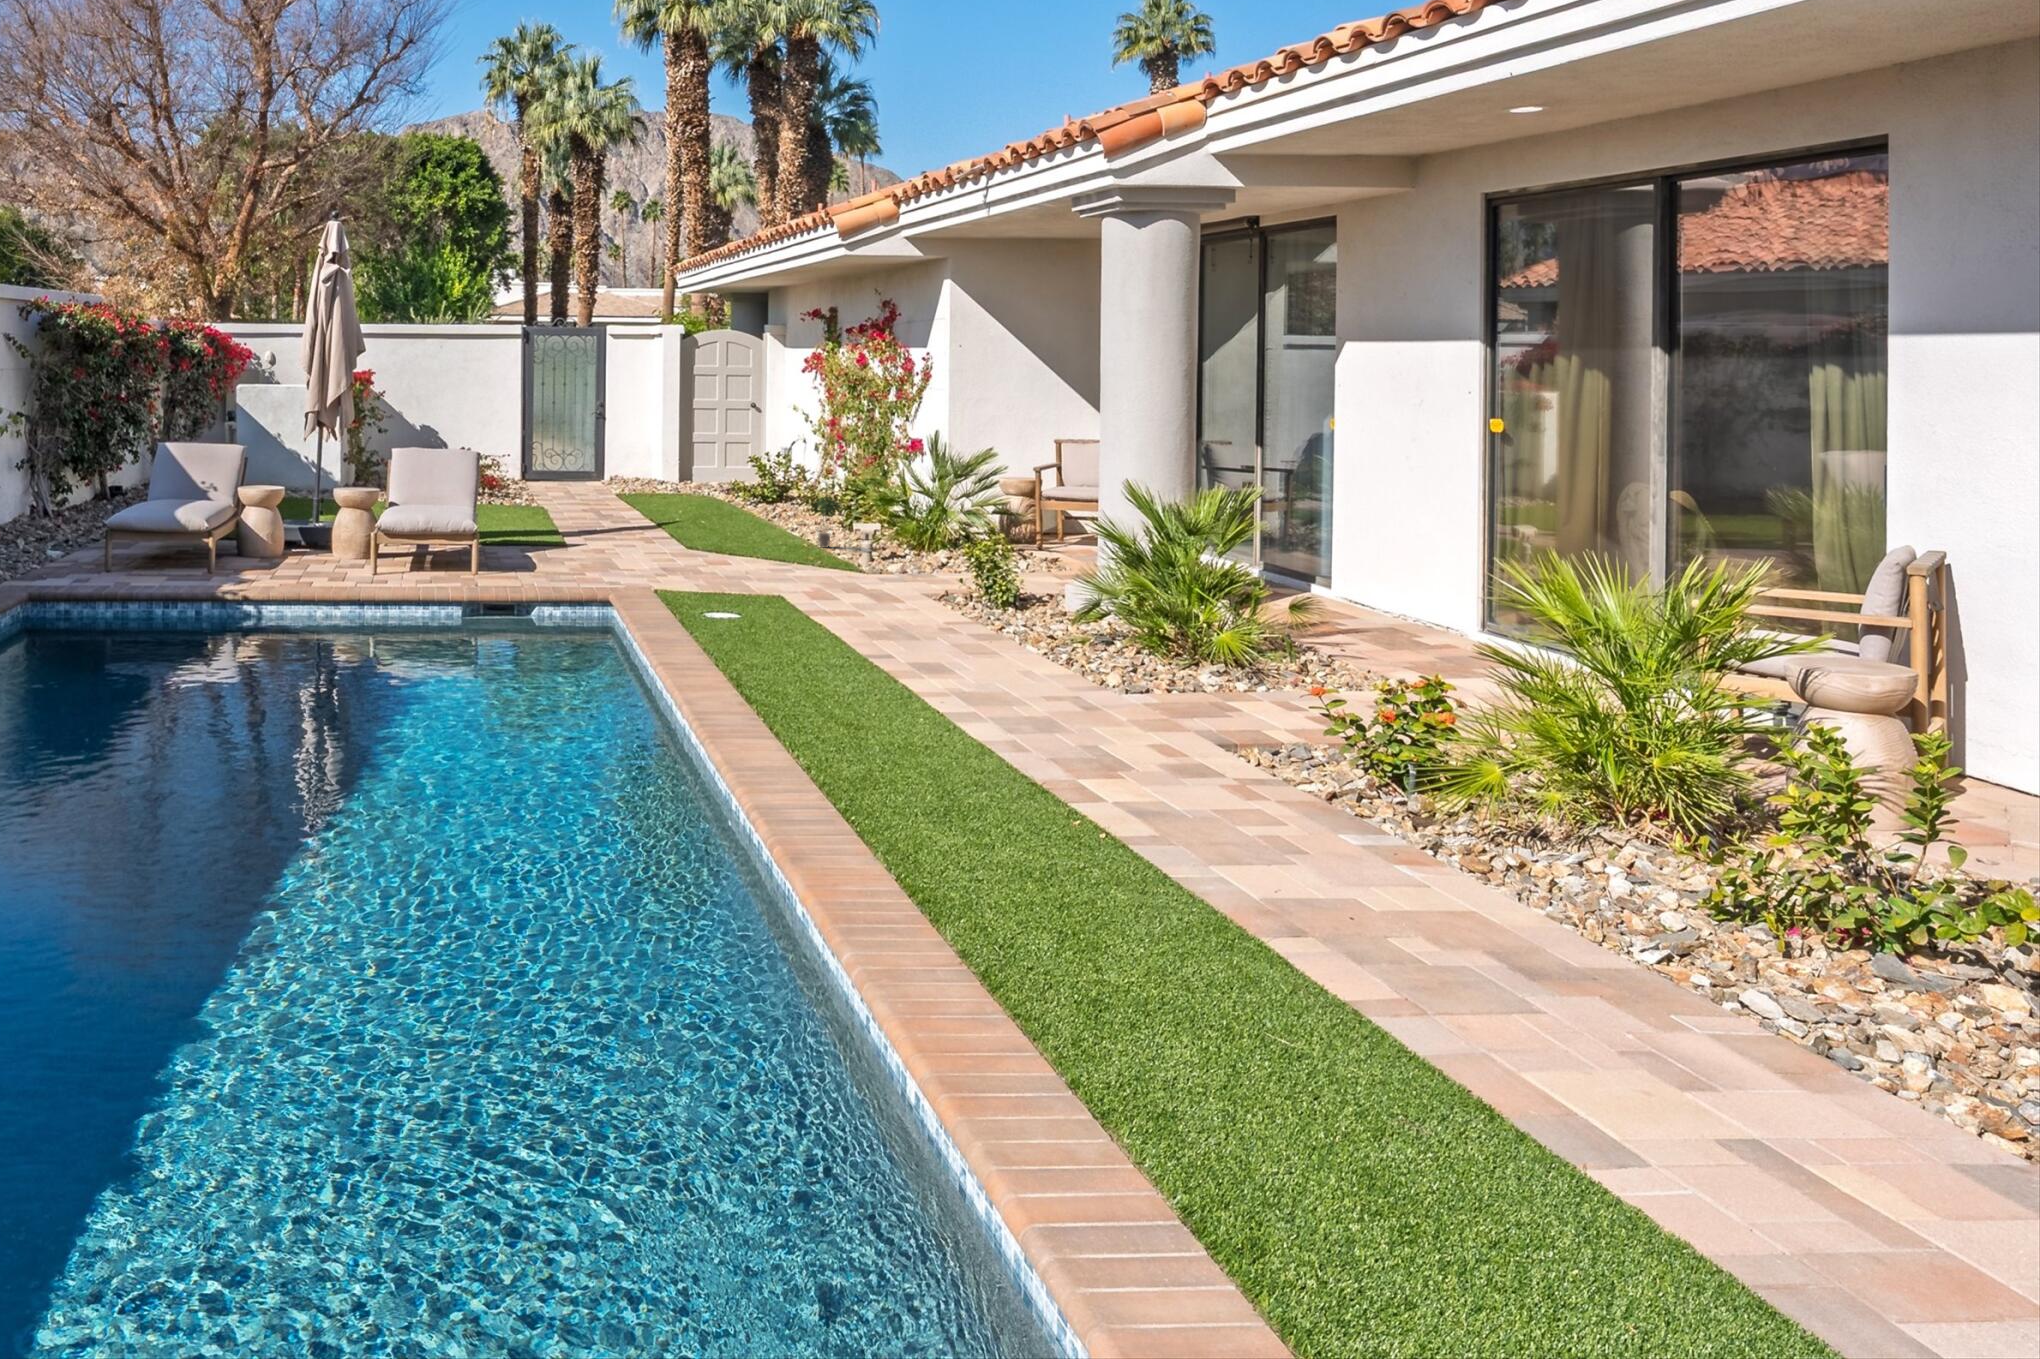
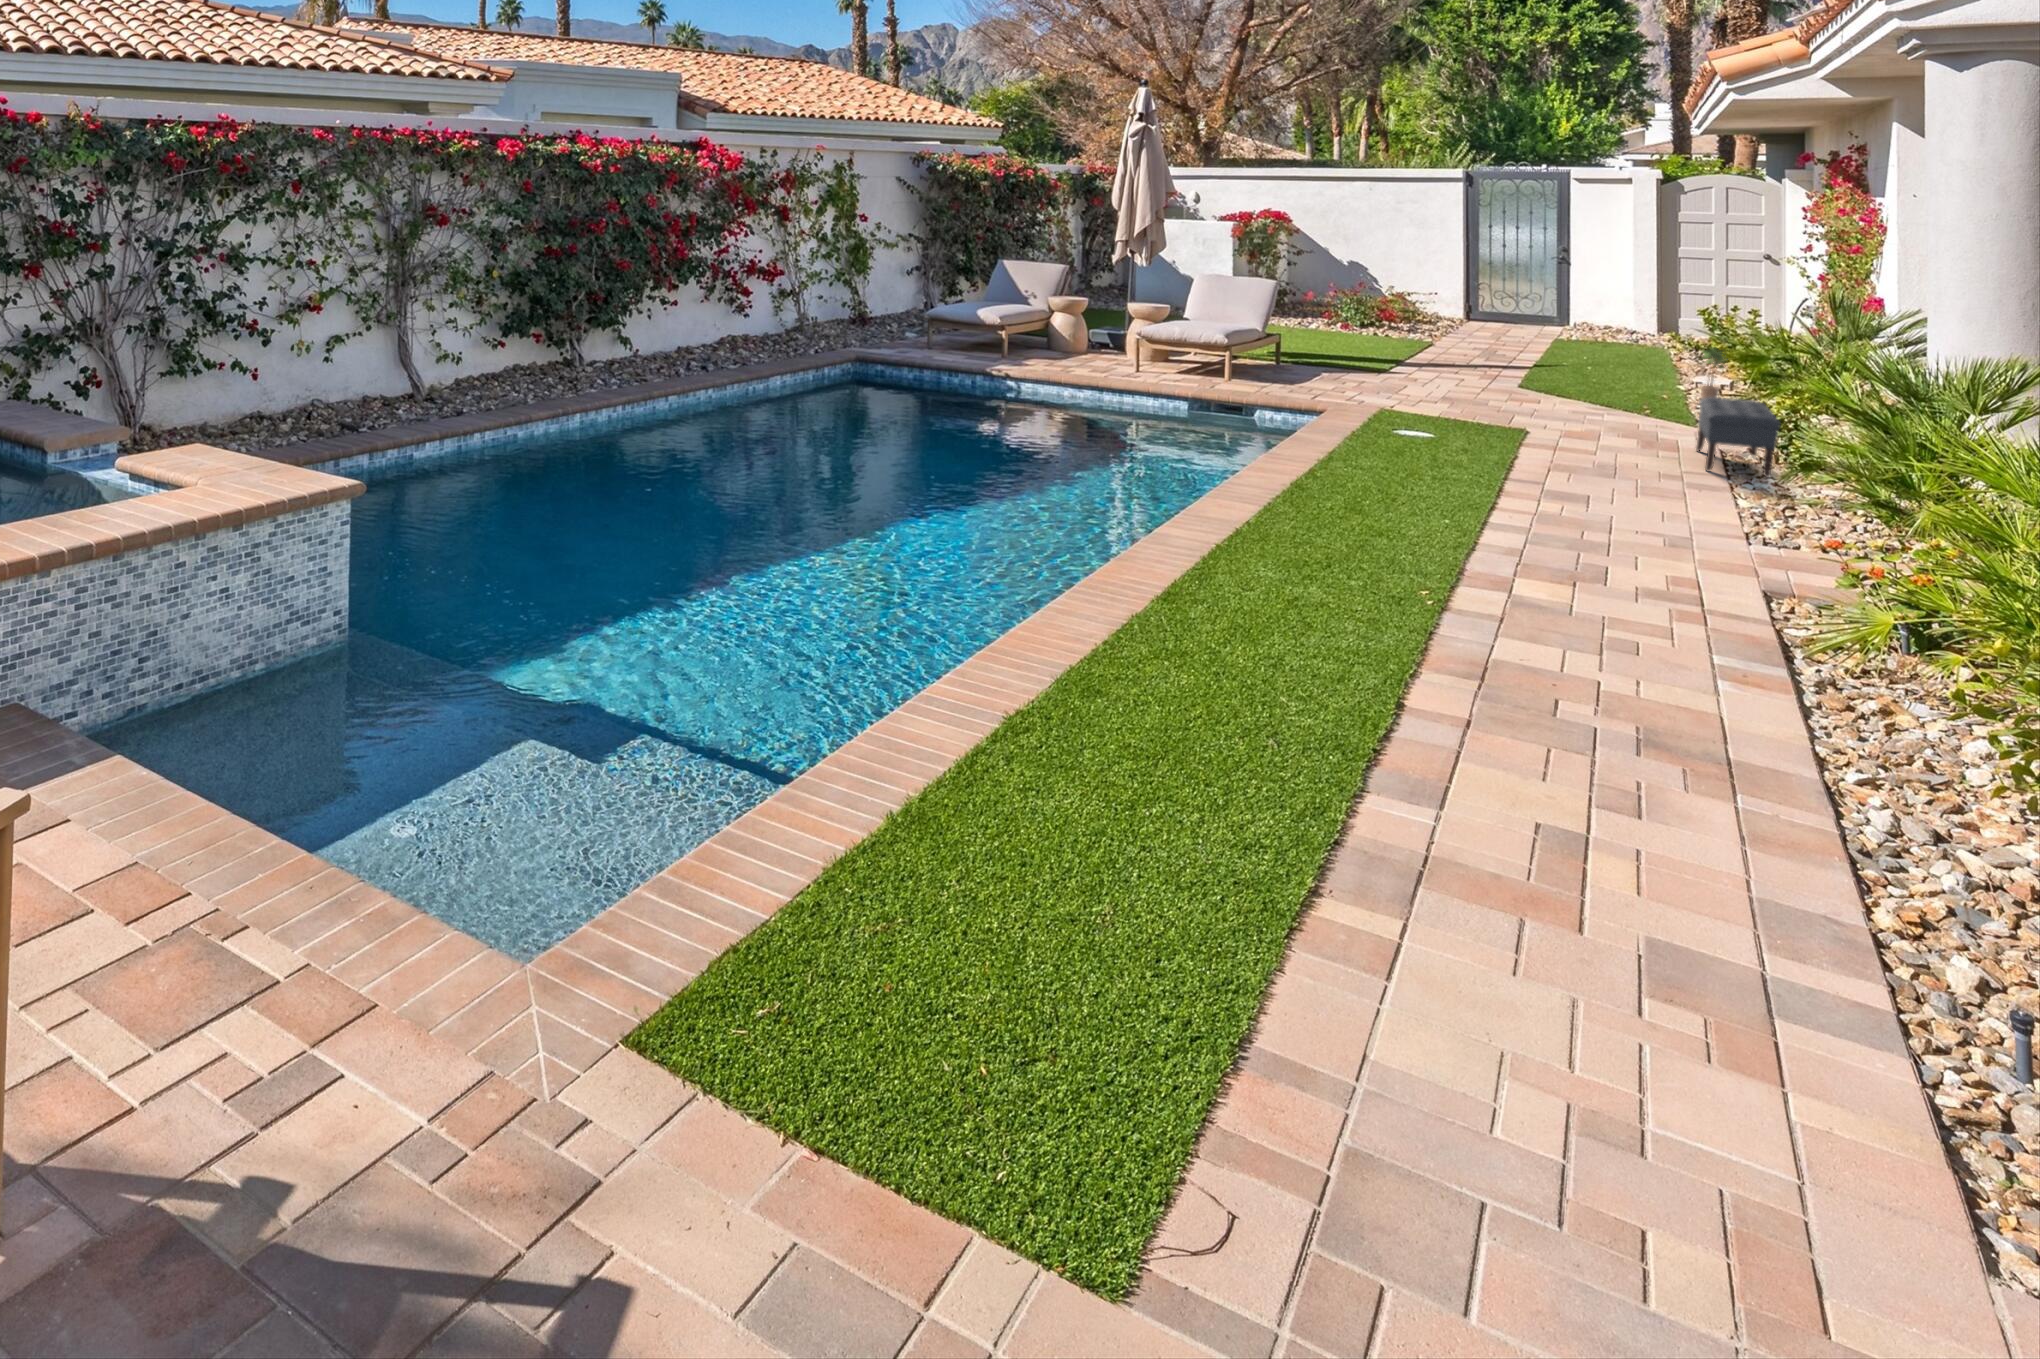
bench: none [902,549,991,621] -> present [1696,397,1781,478]

